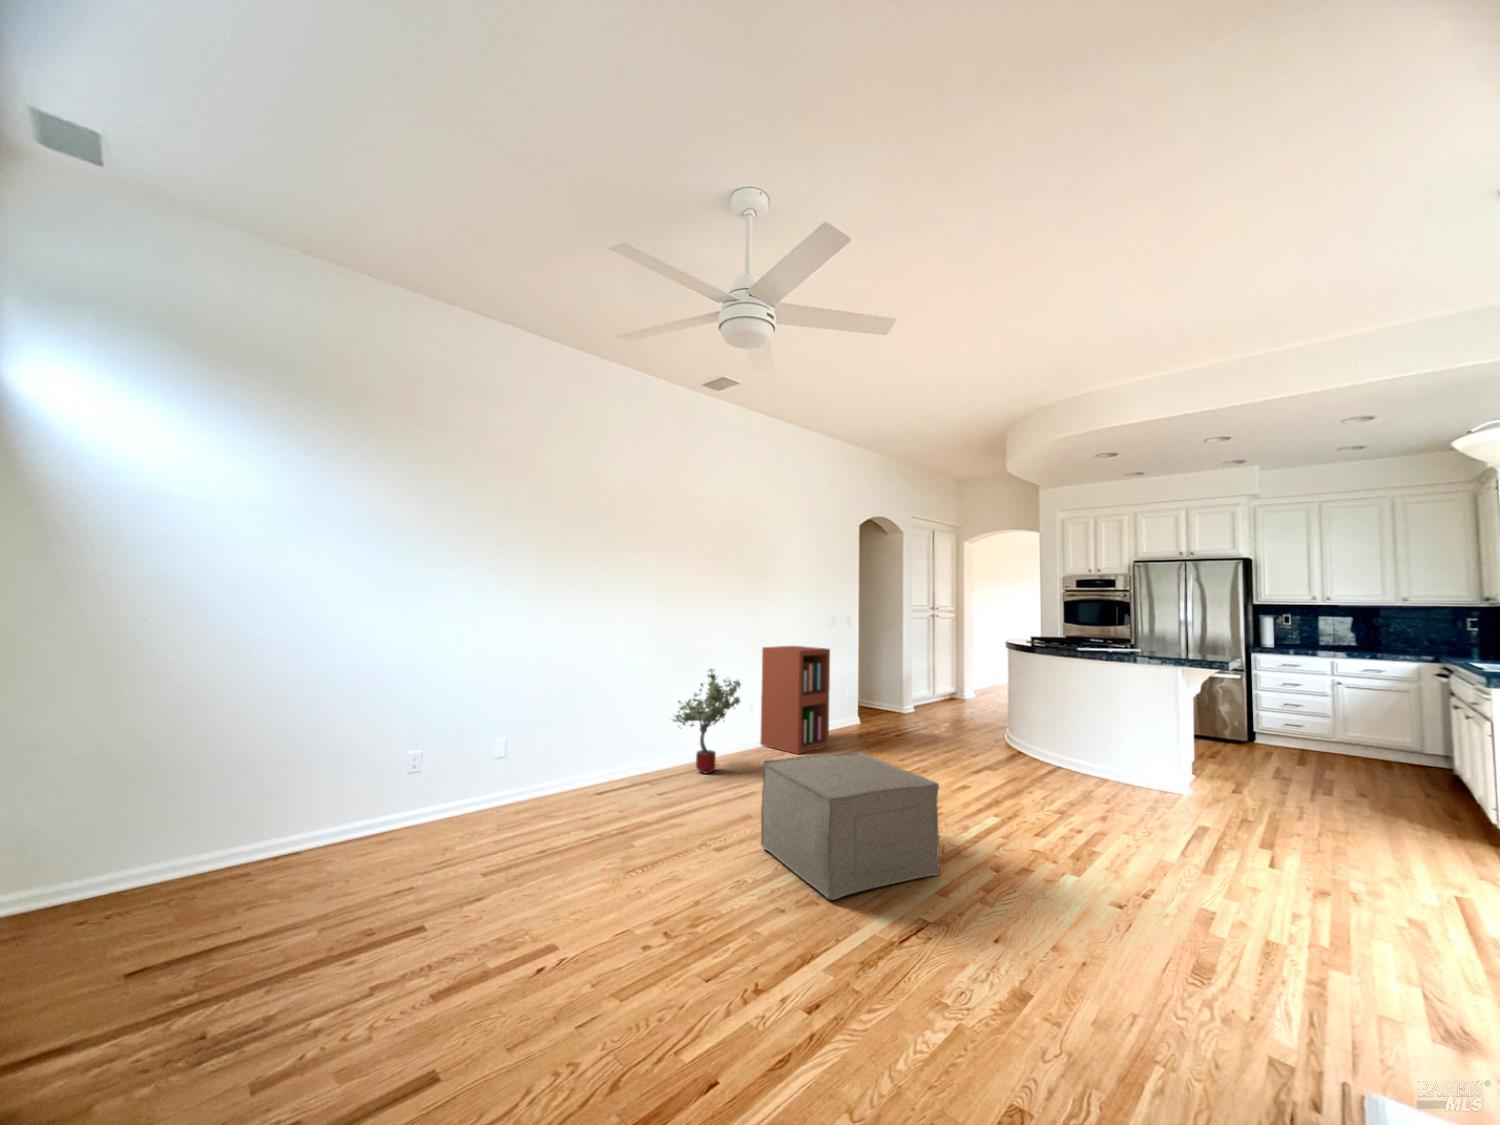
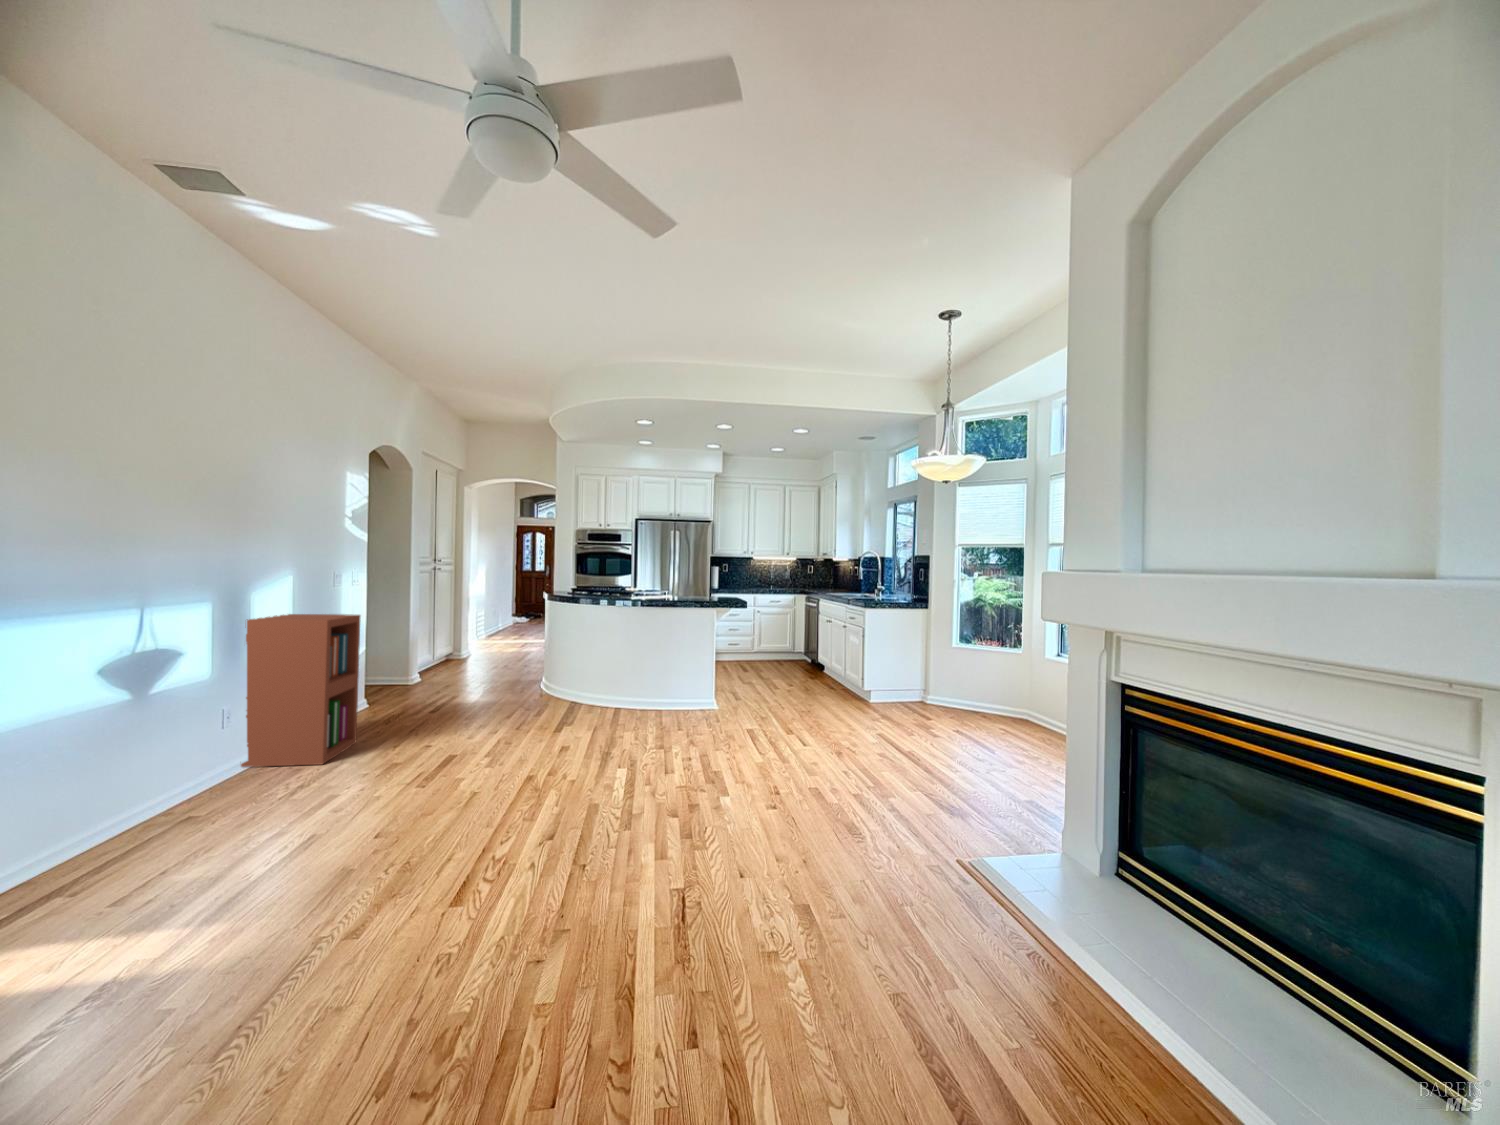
potted tree: present [673,669,741,773] -> none [97,661,245,840]
ottoman: present [761,752,940,900] -> none [418,736,641,918]

